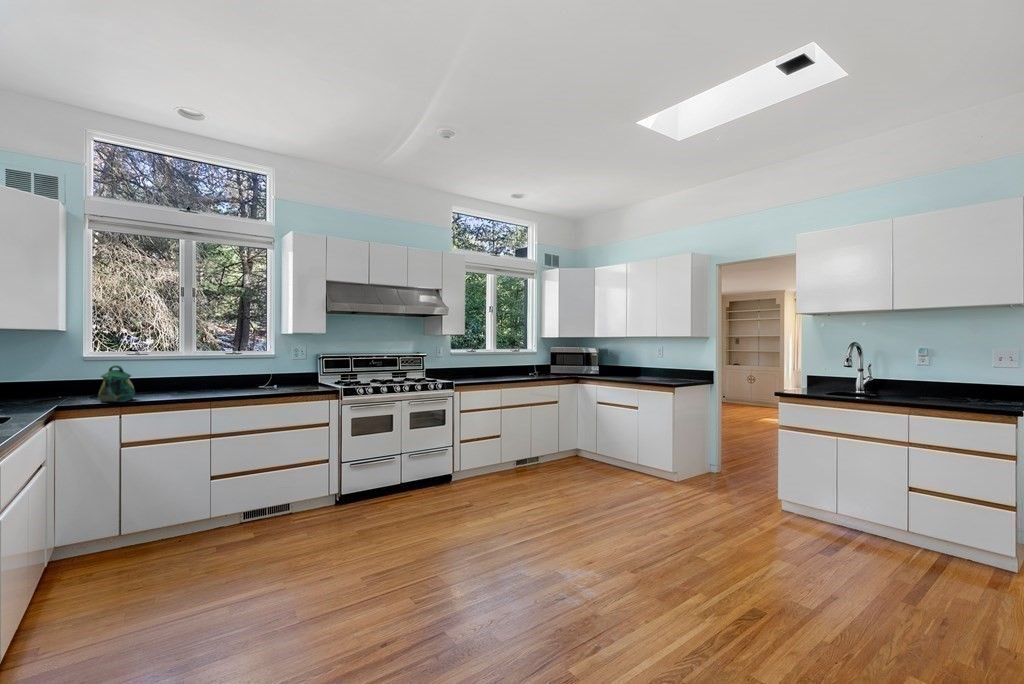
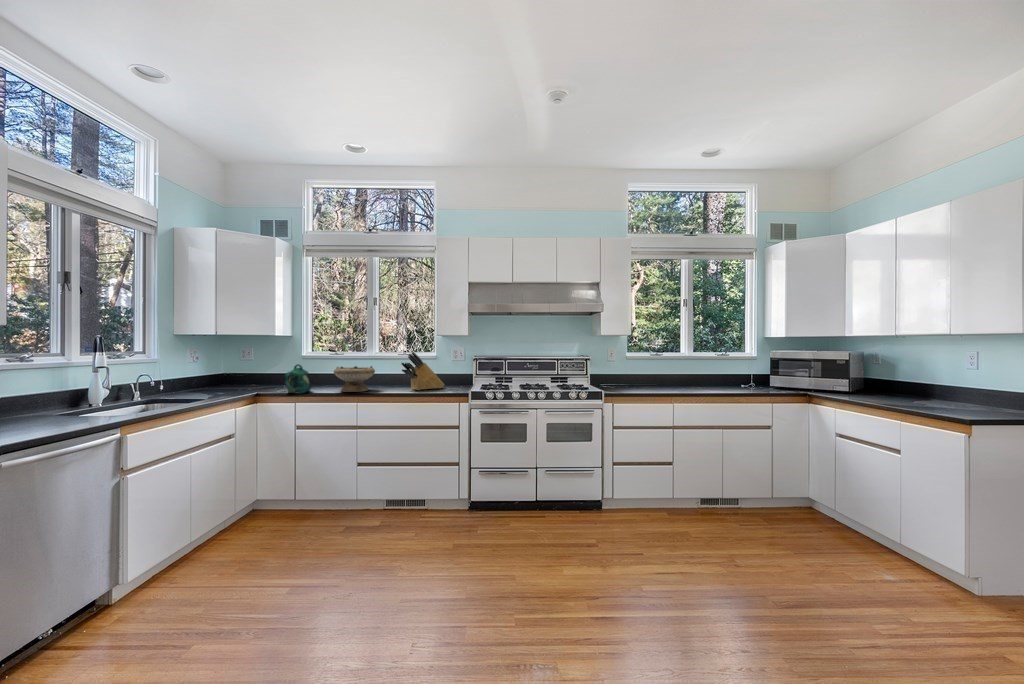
knife block: none [255,349,297,390] -> present [401,352,444,390]
bowl: none [168,365,222,397] -> present [334,366,375,392]

